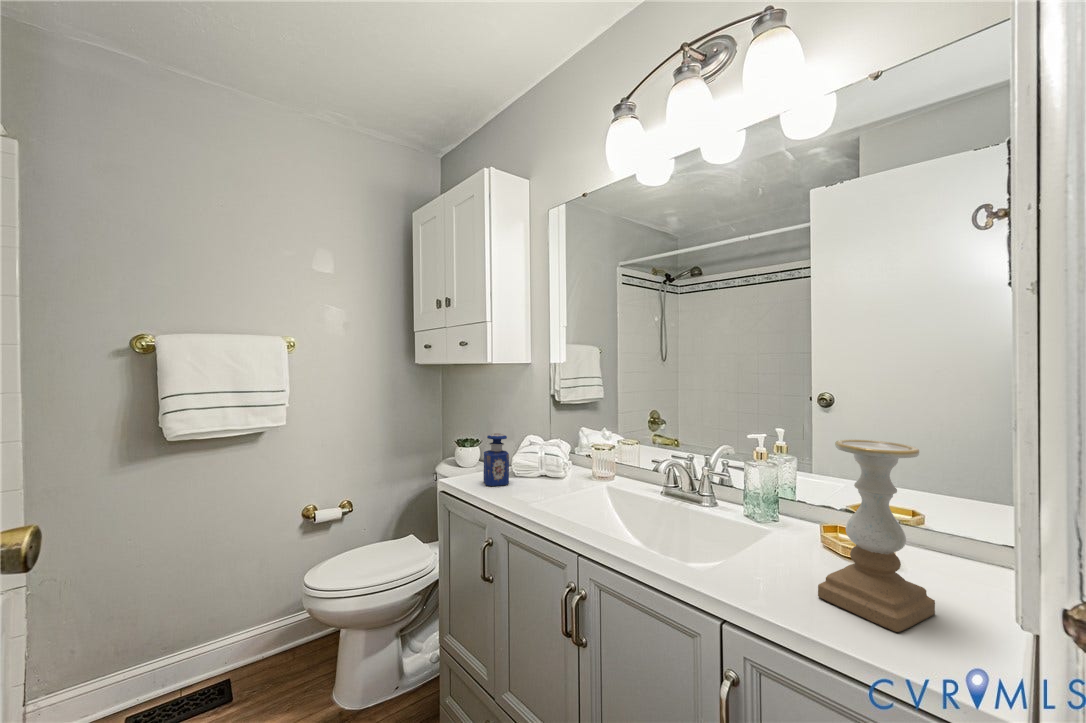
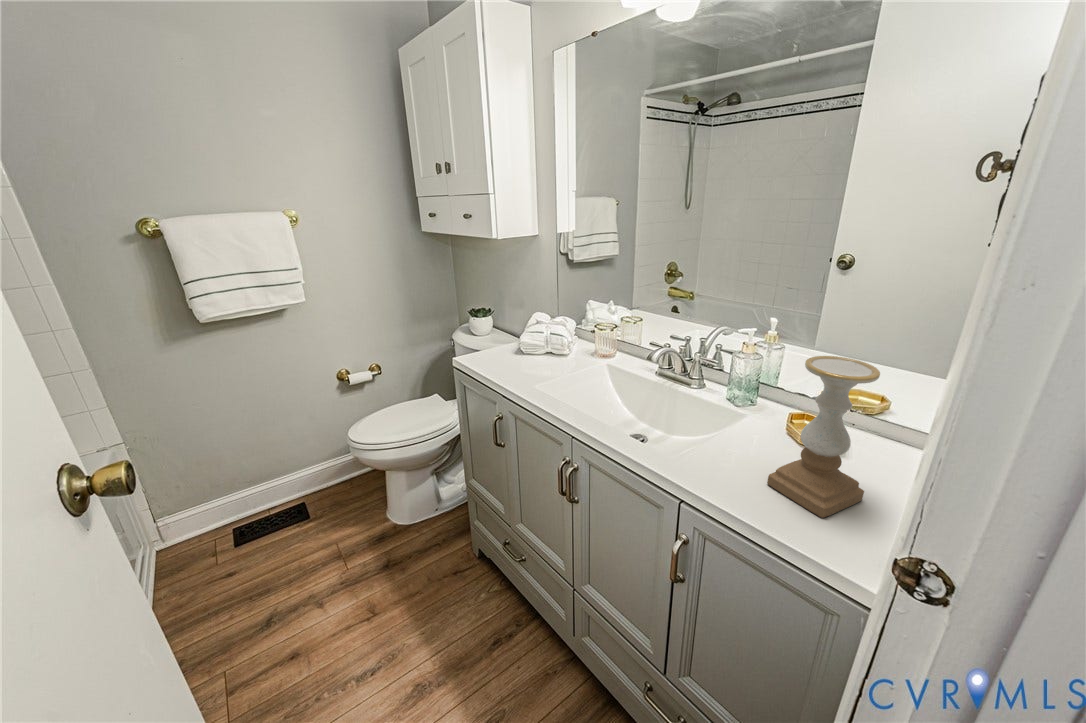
perfume bottle: present [484,433,509,486] -> none [491,315,516,364]

